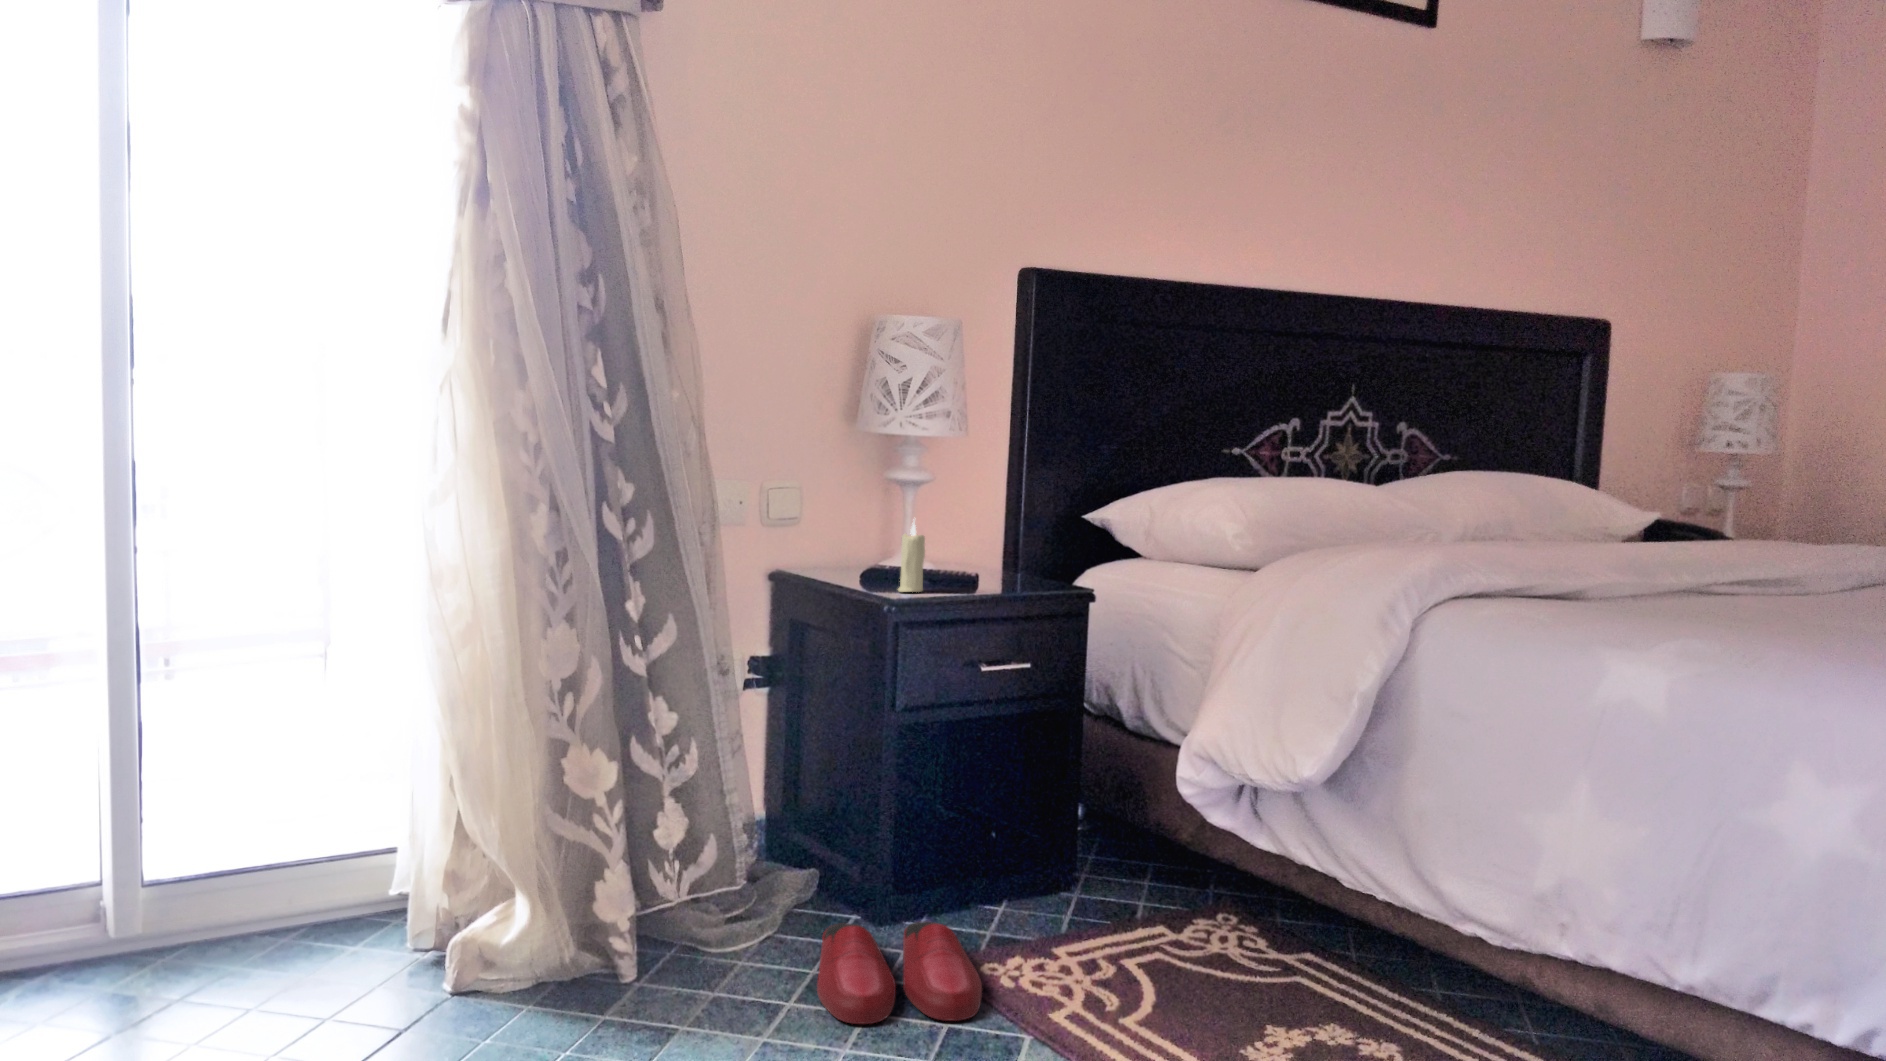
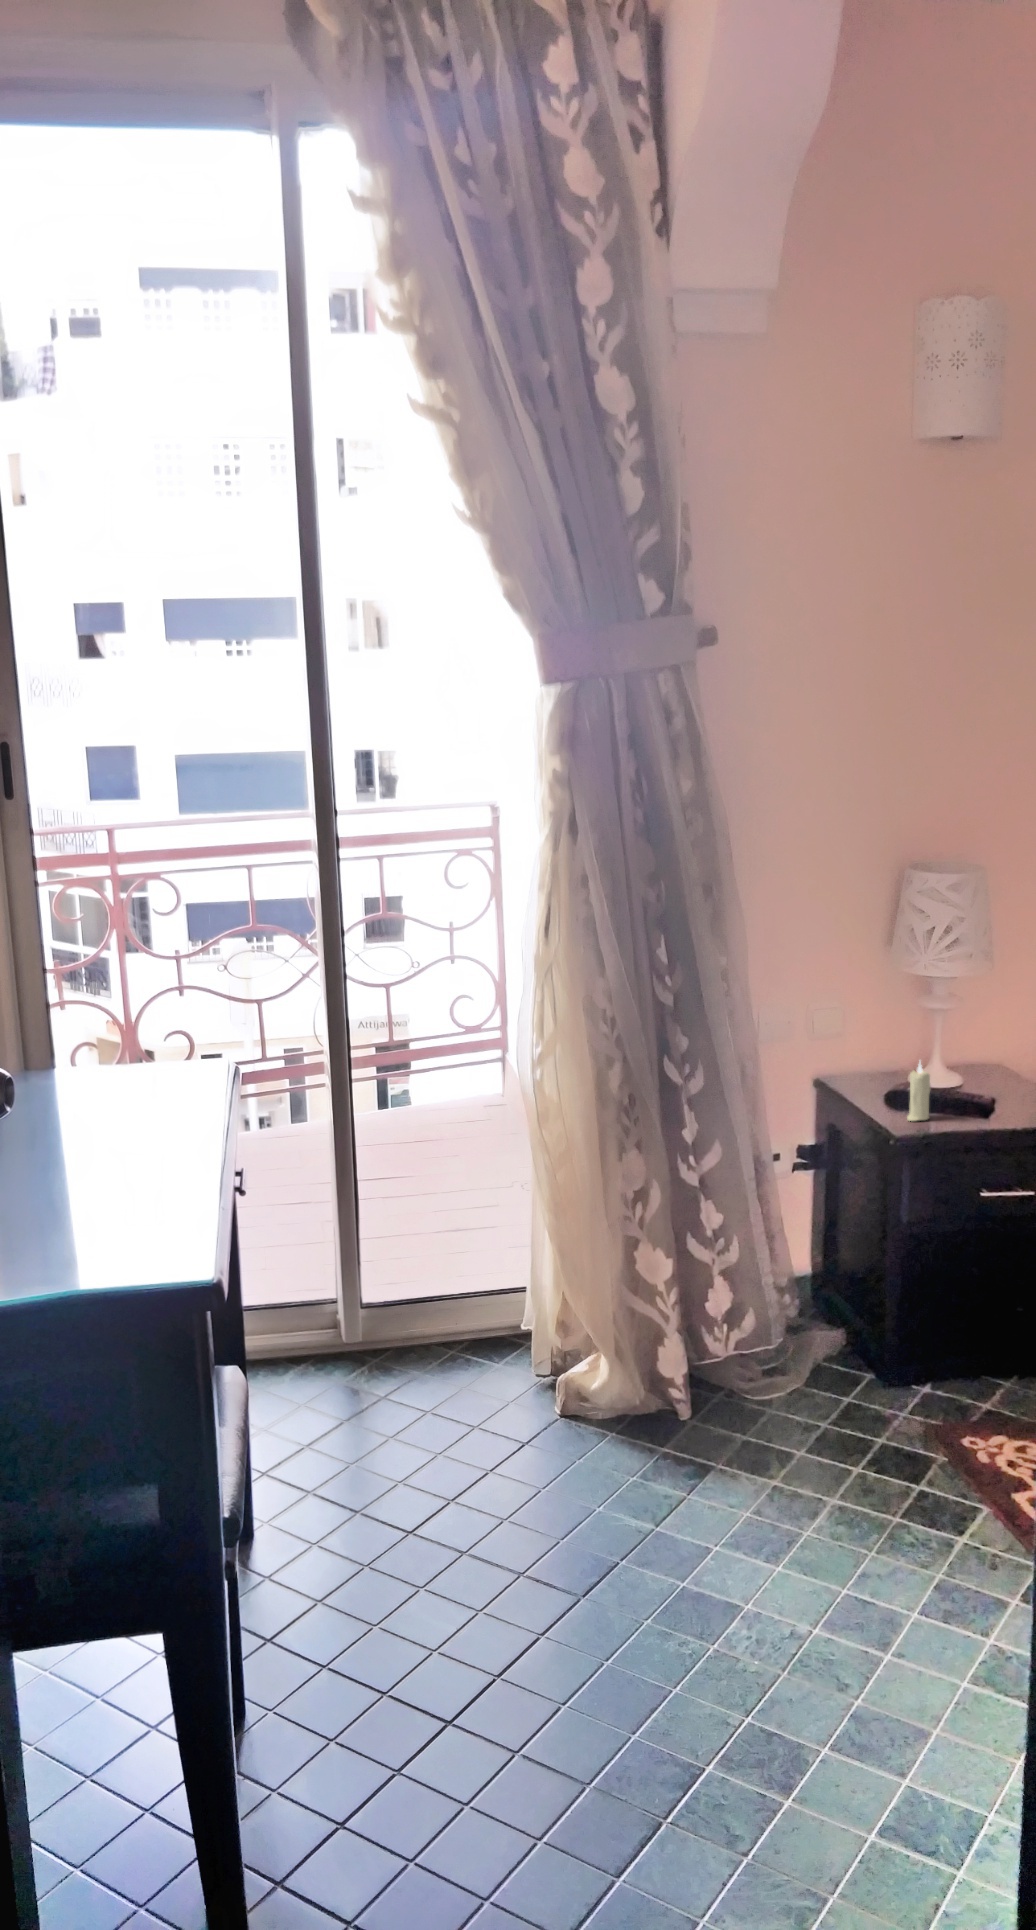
slippers: present [817,921,982,1024] -> none [824,1388,958,1491]

